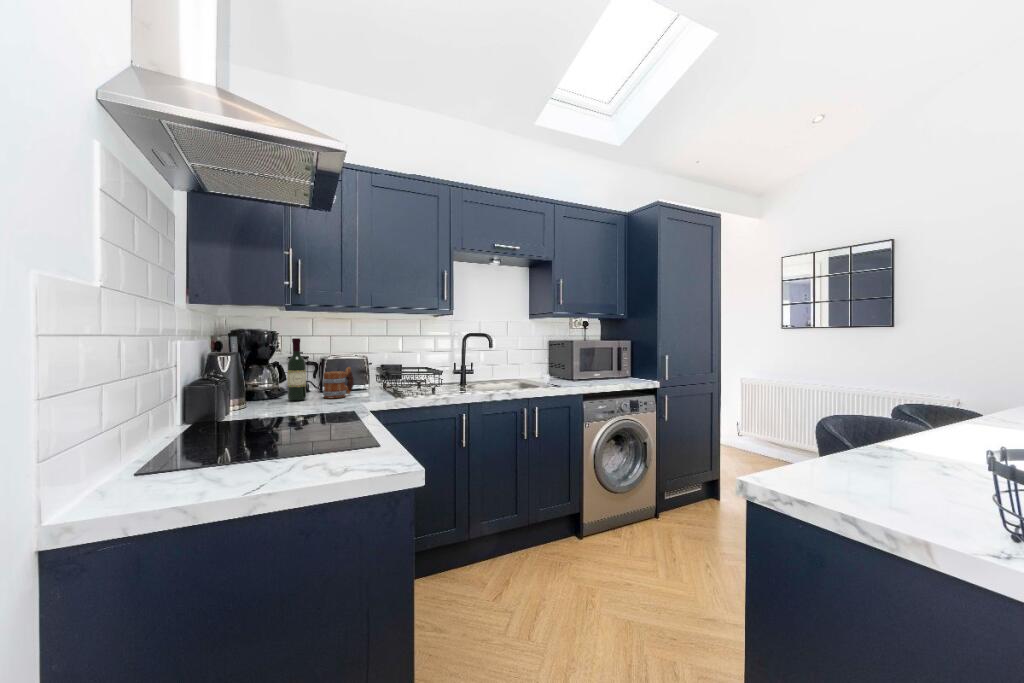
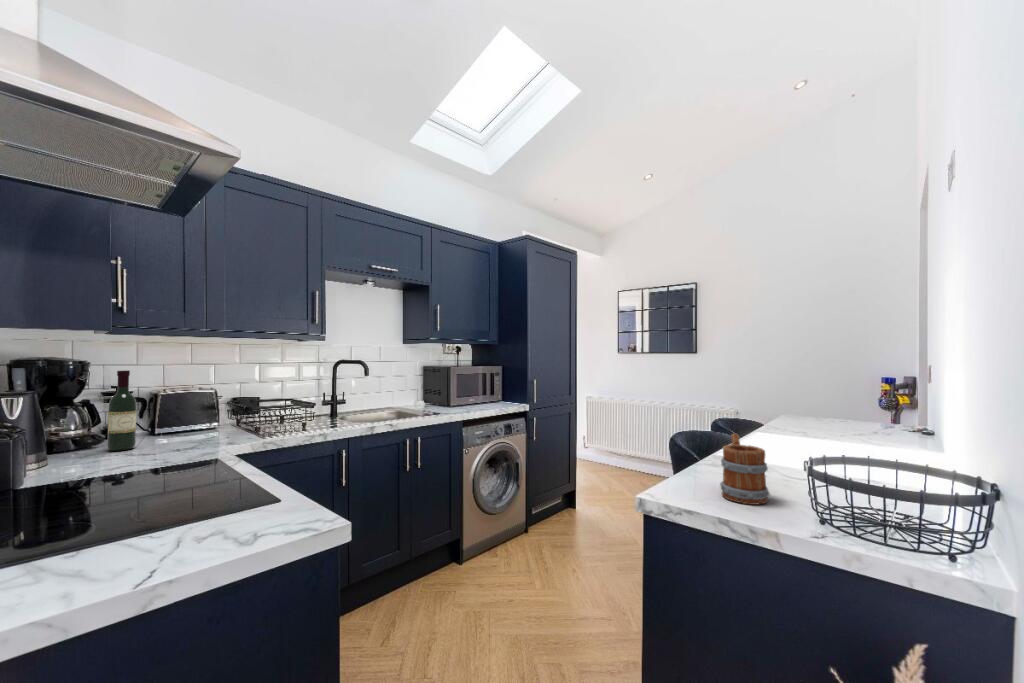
mug: present [323,367,354,398] -> present [720,434,769,505]

